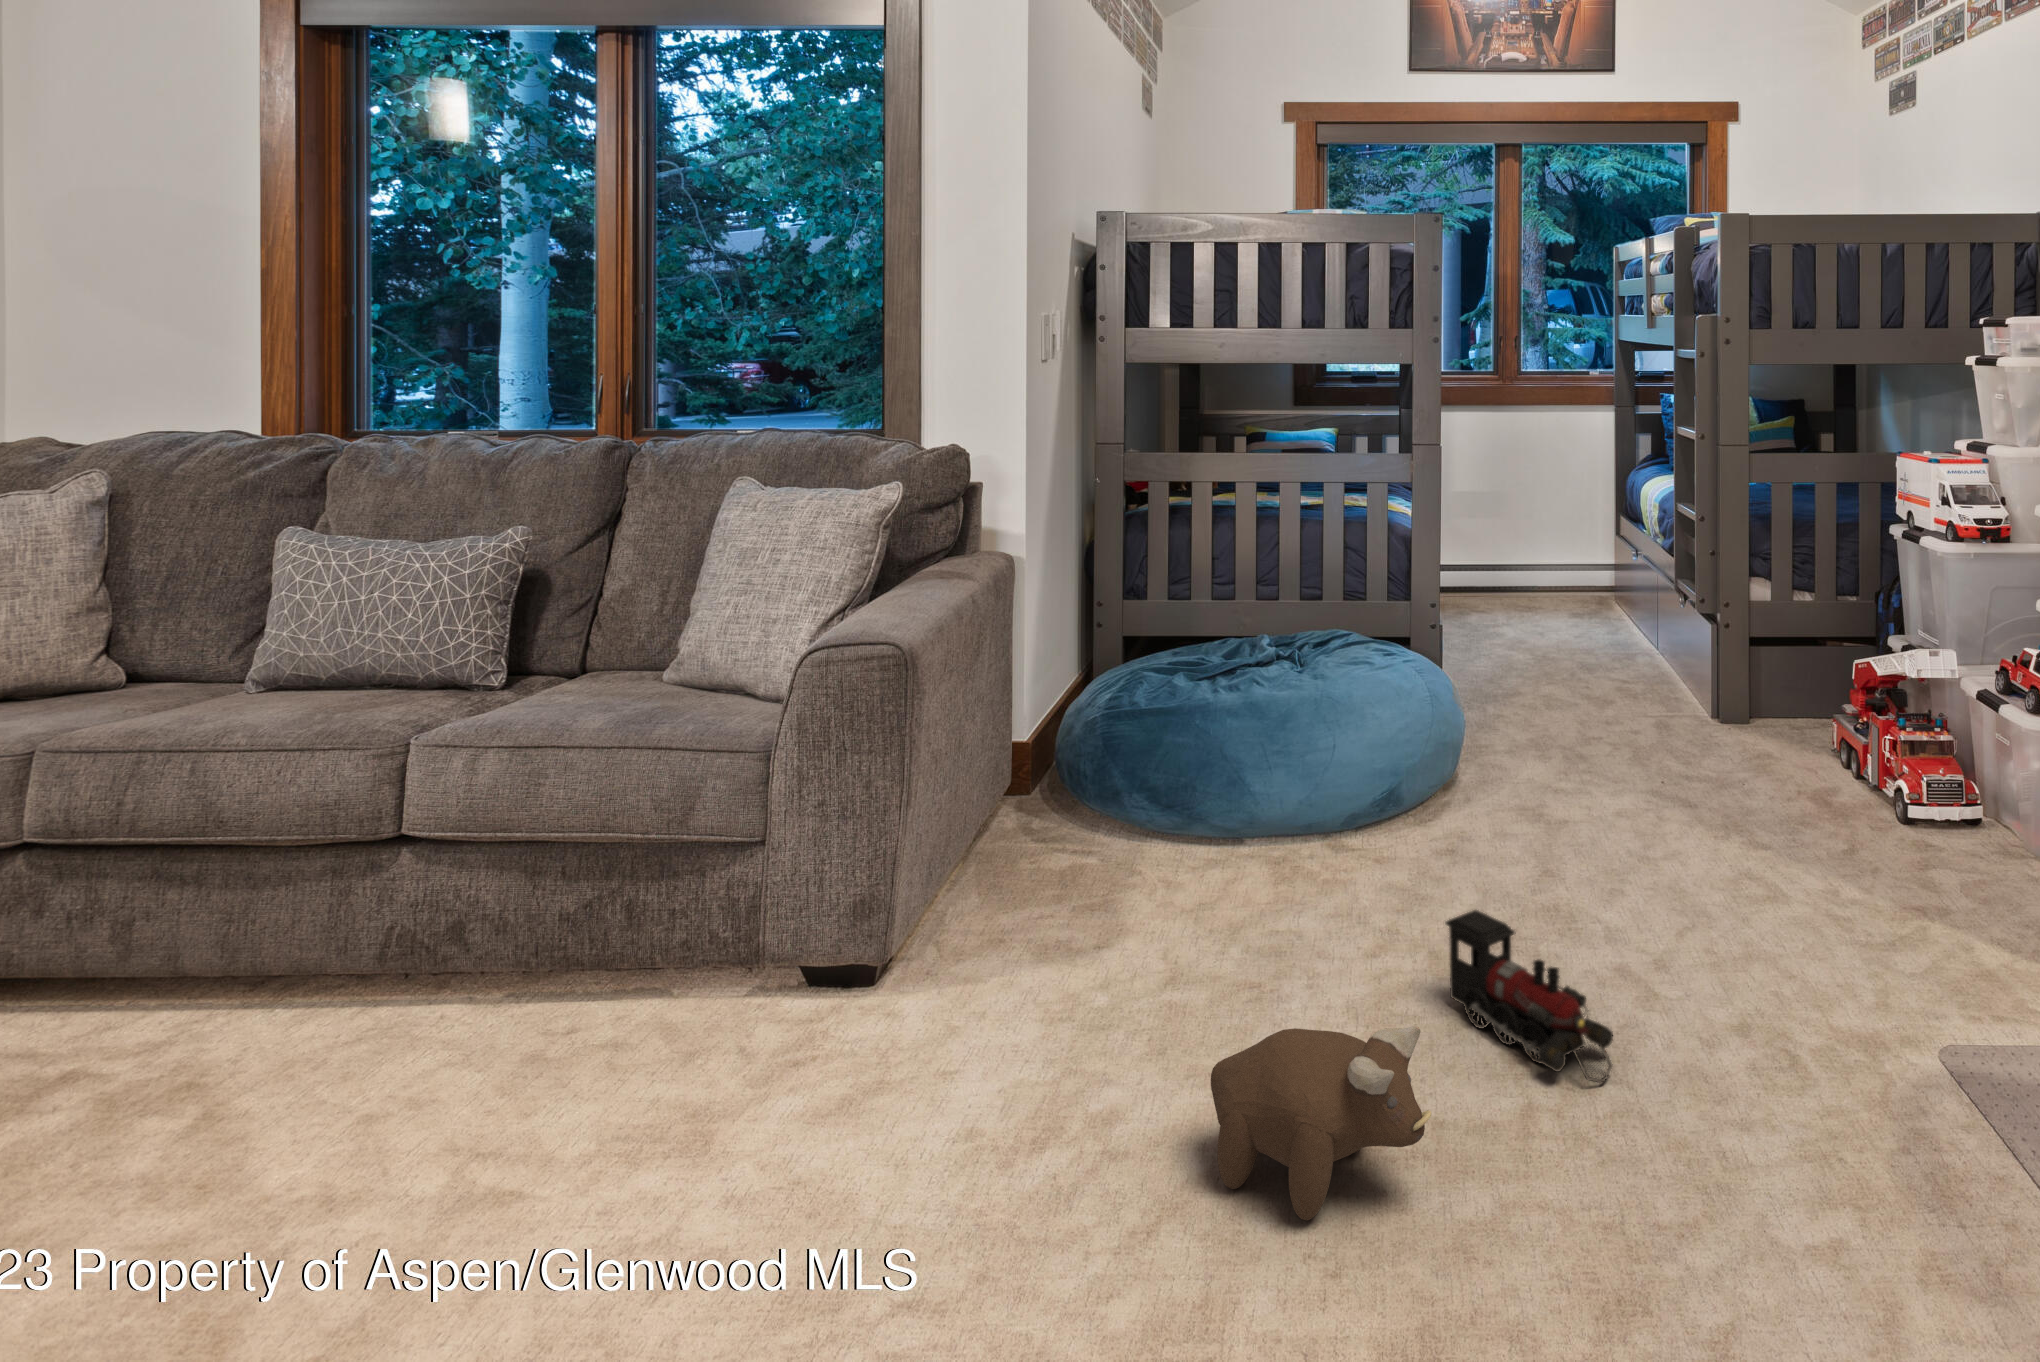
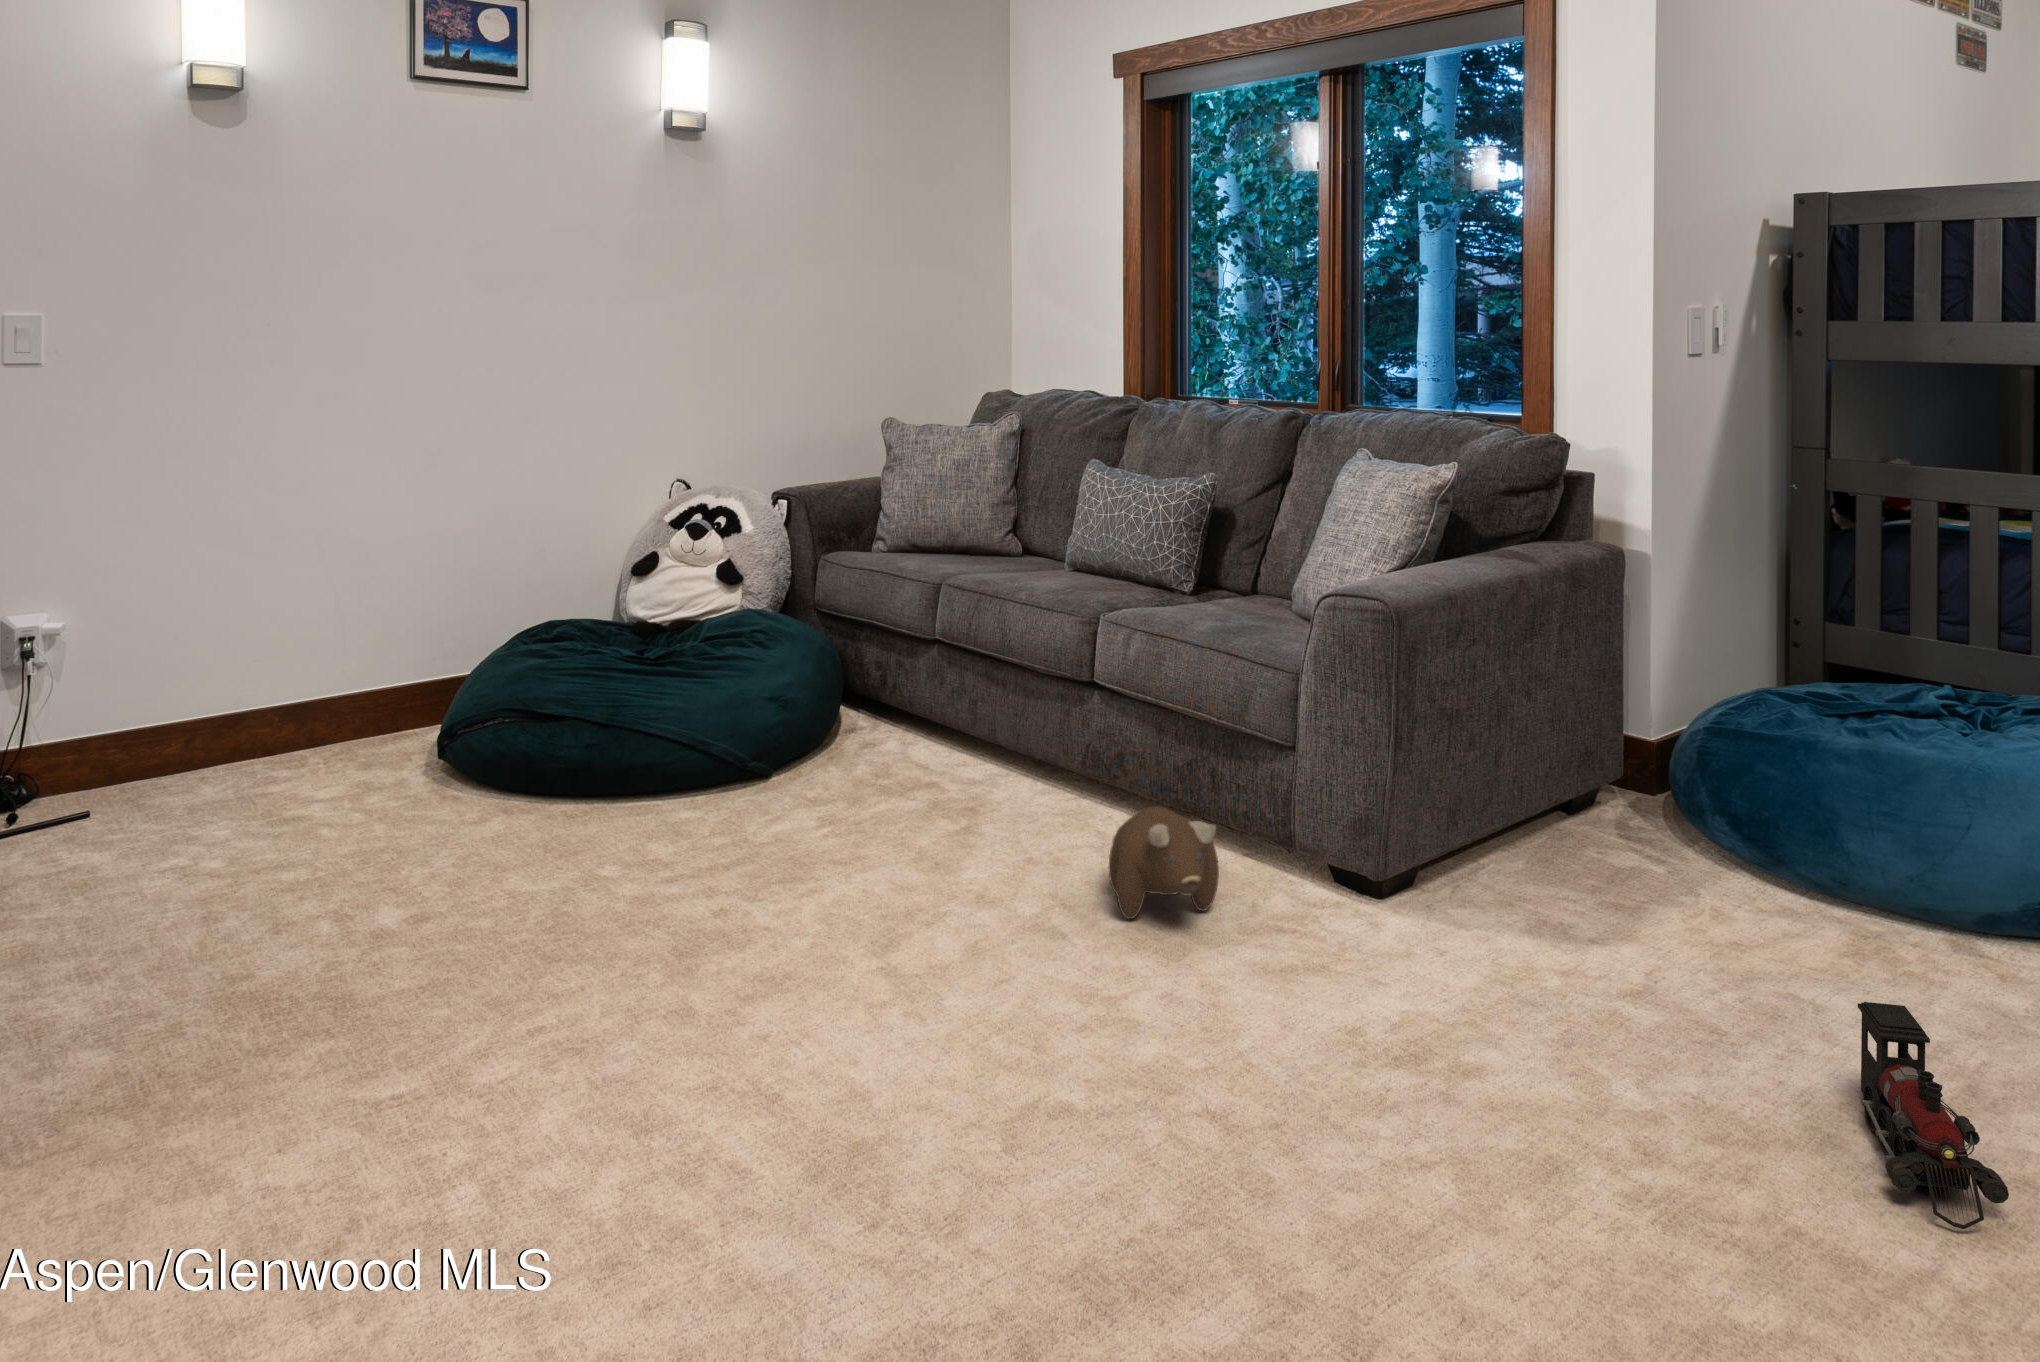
plush toy: present [1211,1026,1431,1220] -> present [1109,806,1219,919]

